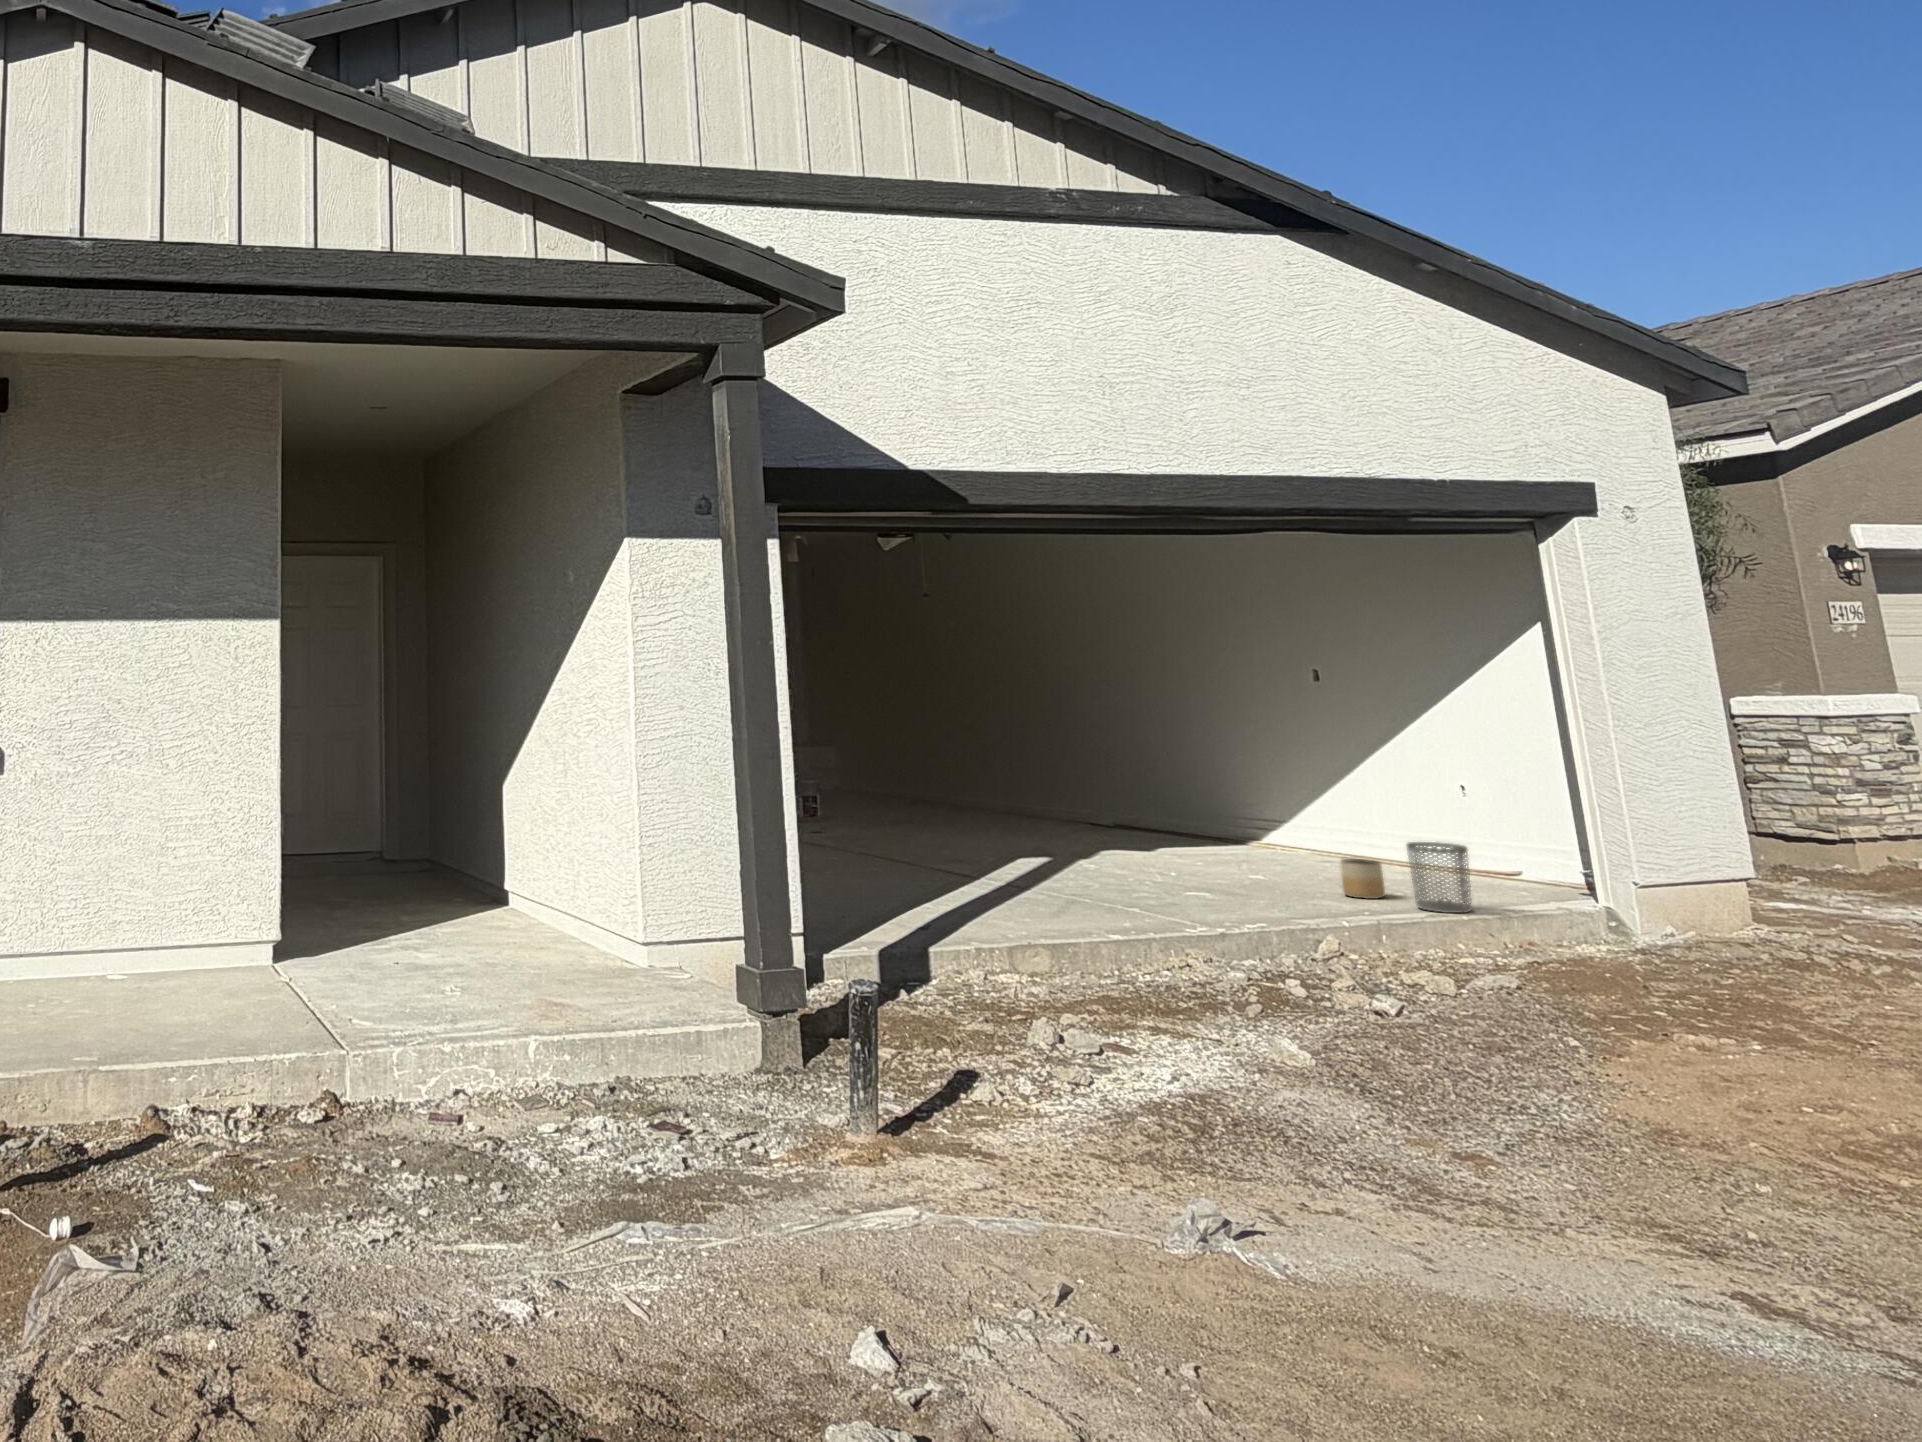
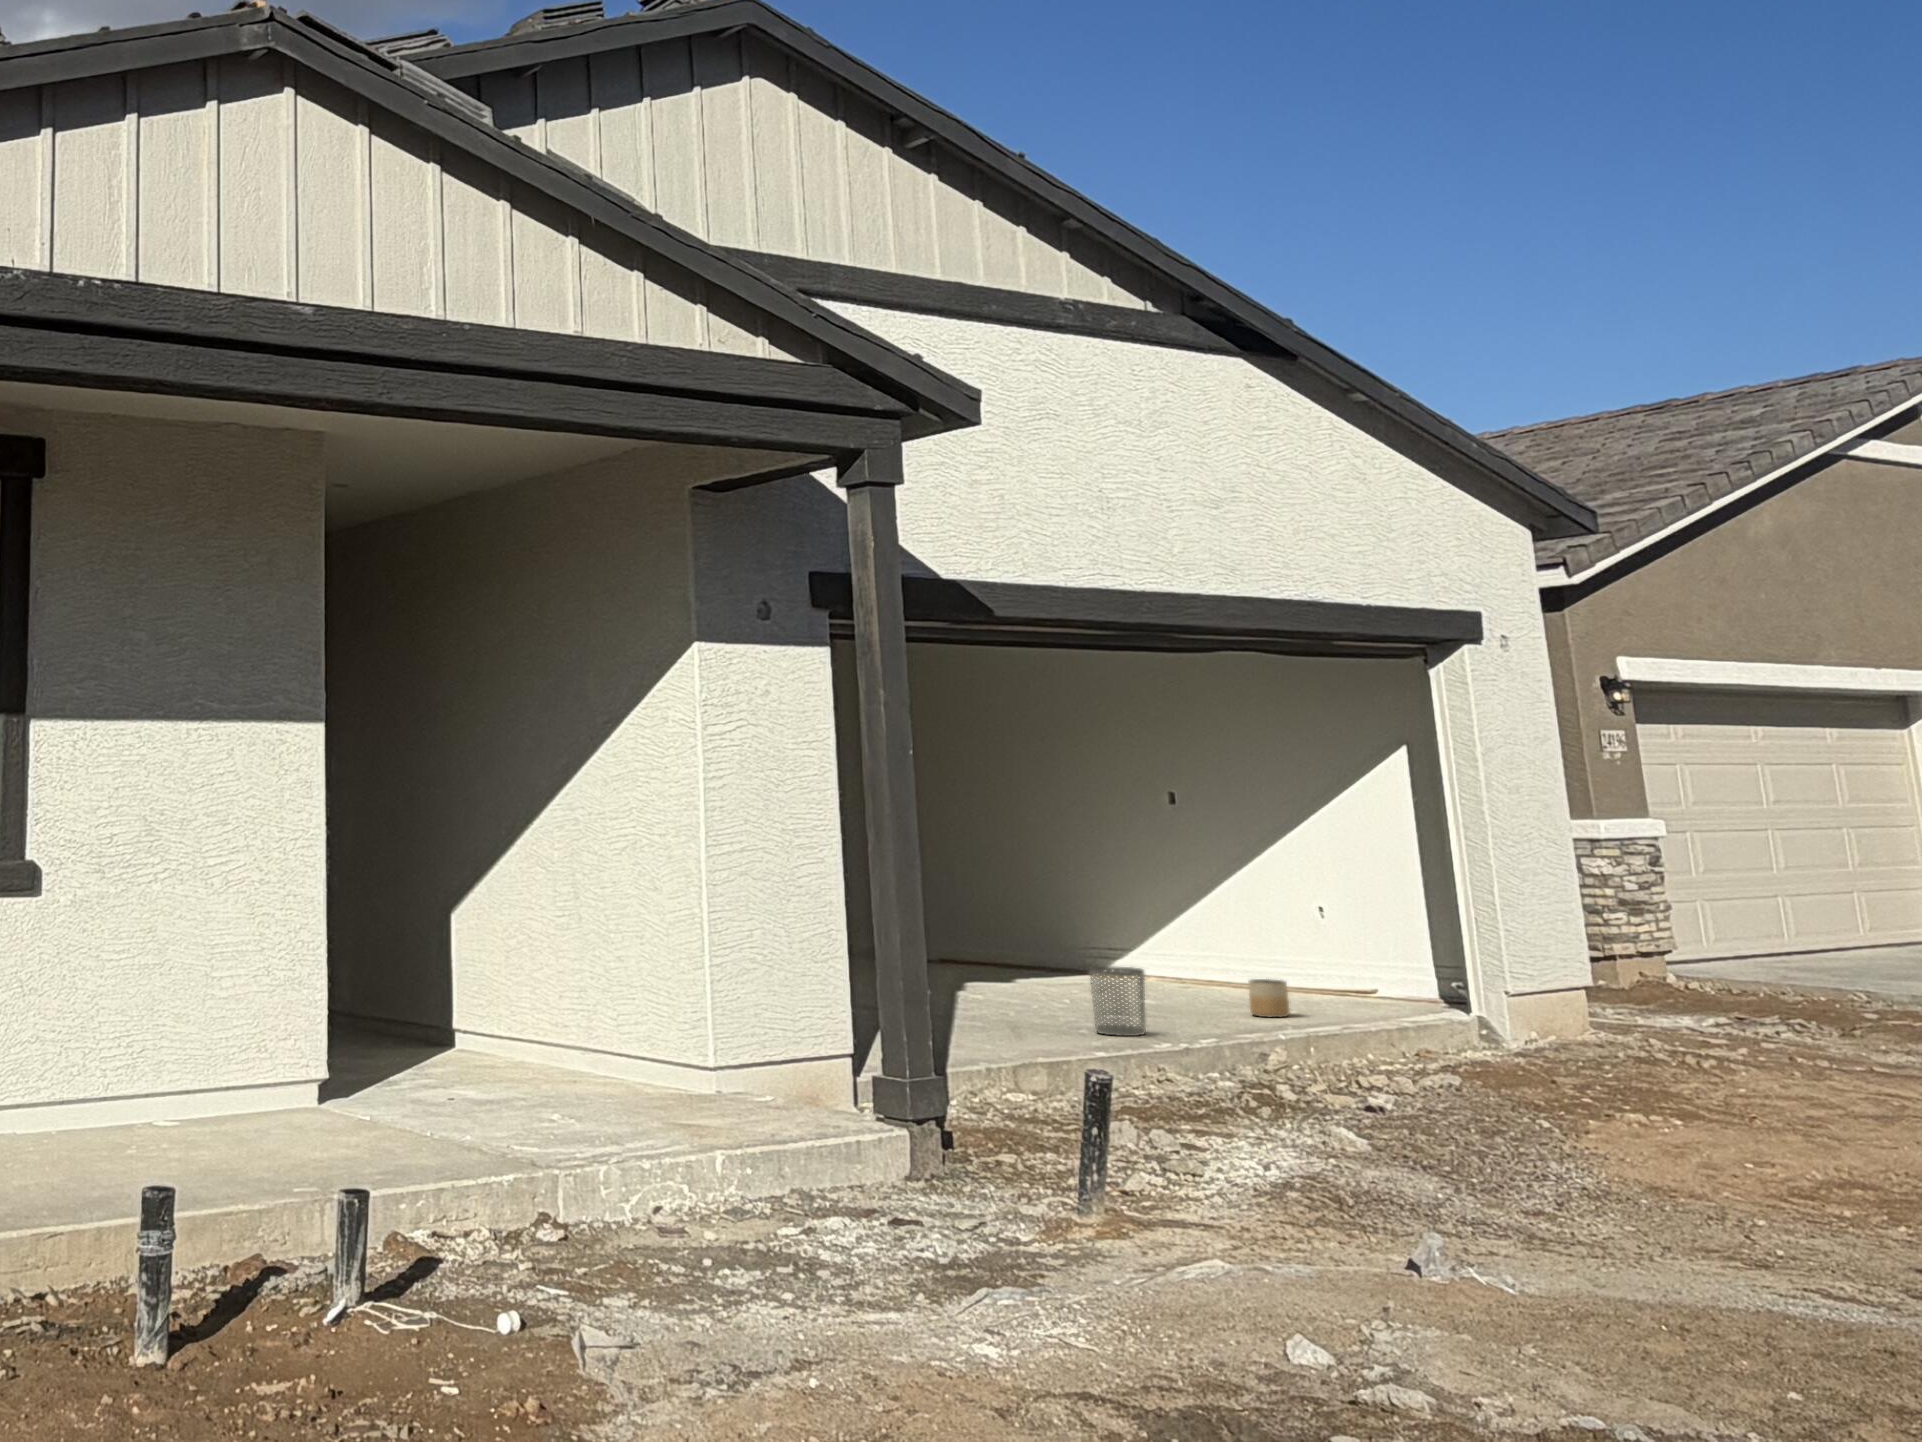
waste bin: present [1407,842,1472,913] -> present [1089,966,1146,1036]

